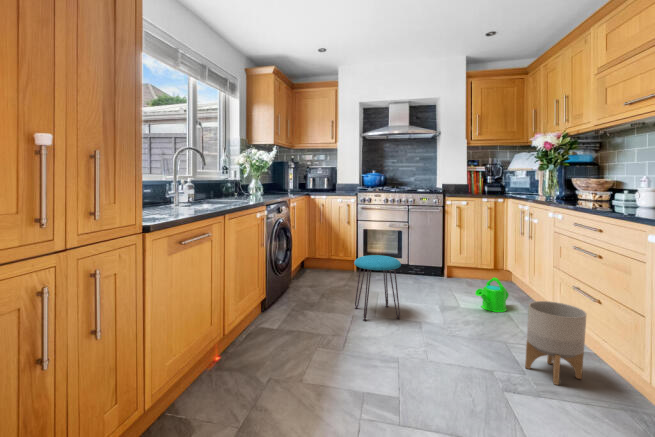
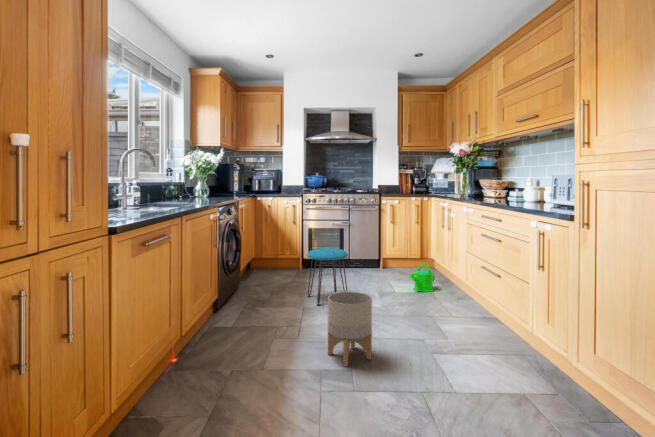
planter: present [525,301,586,385] -> present [328,291,372,366]

